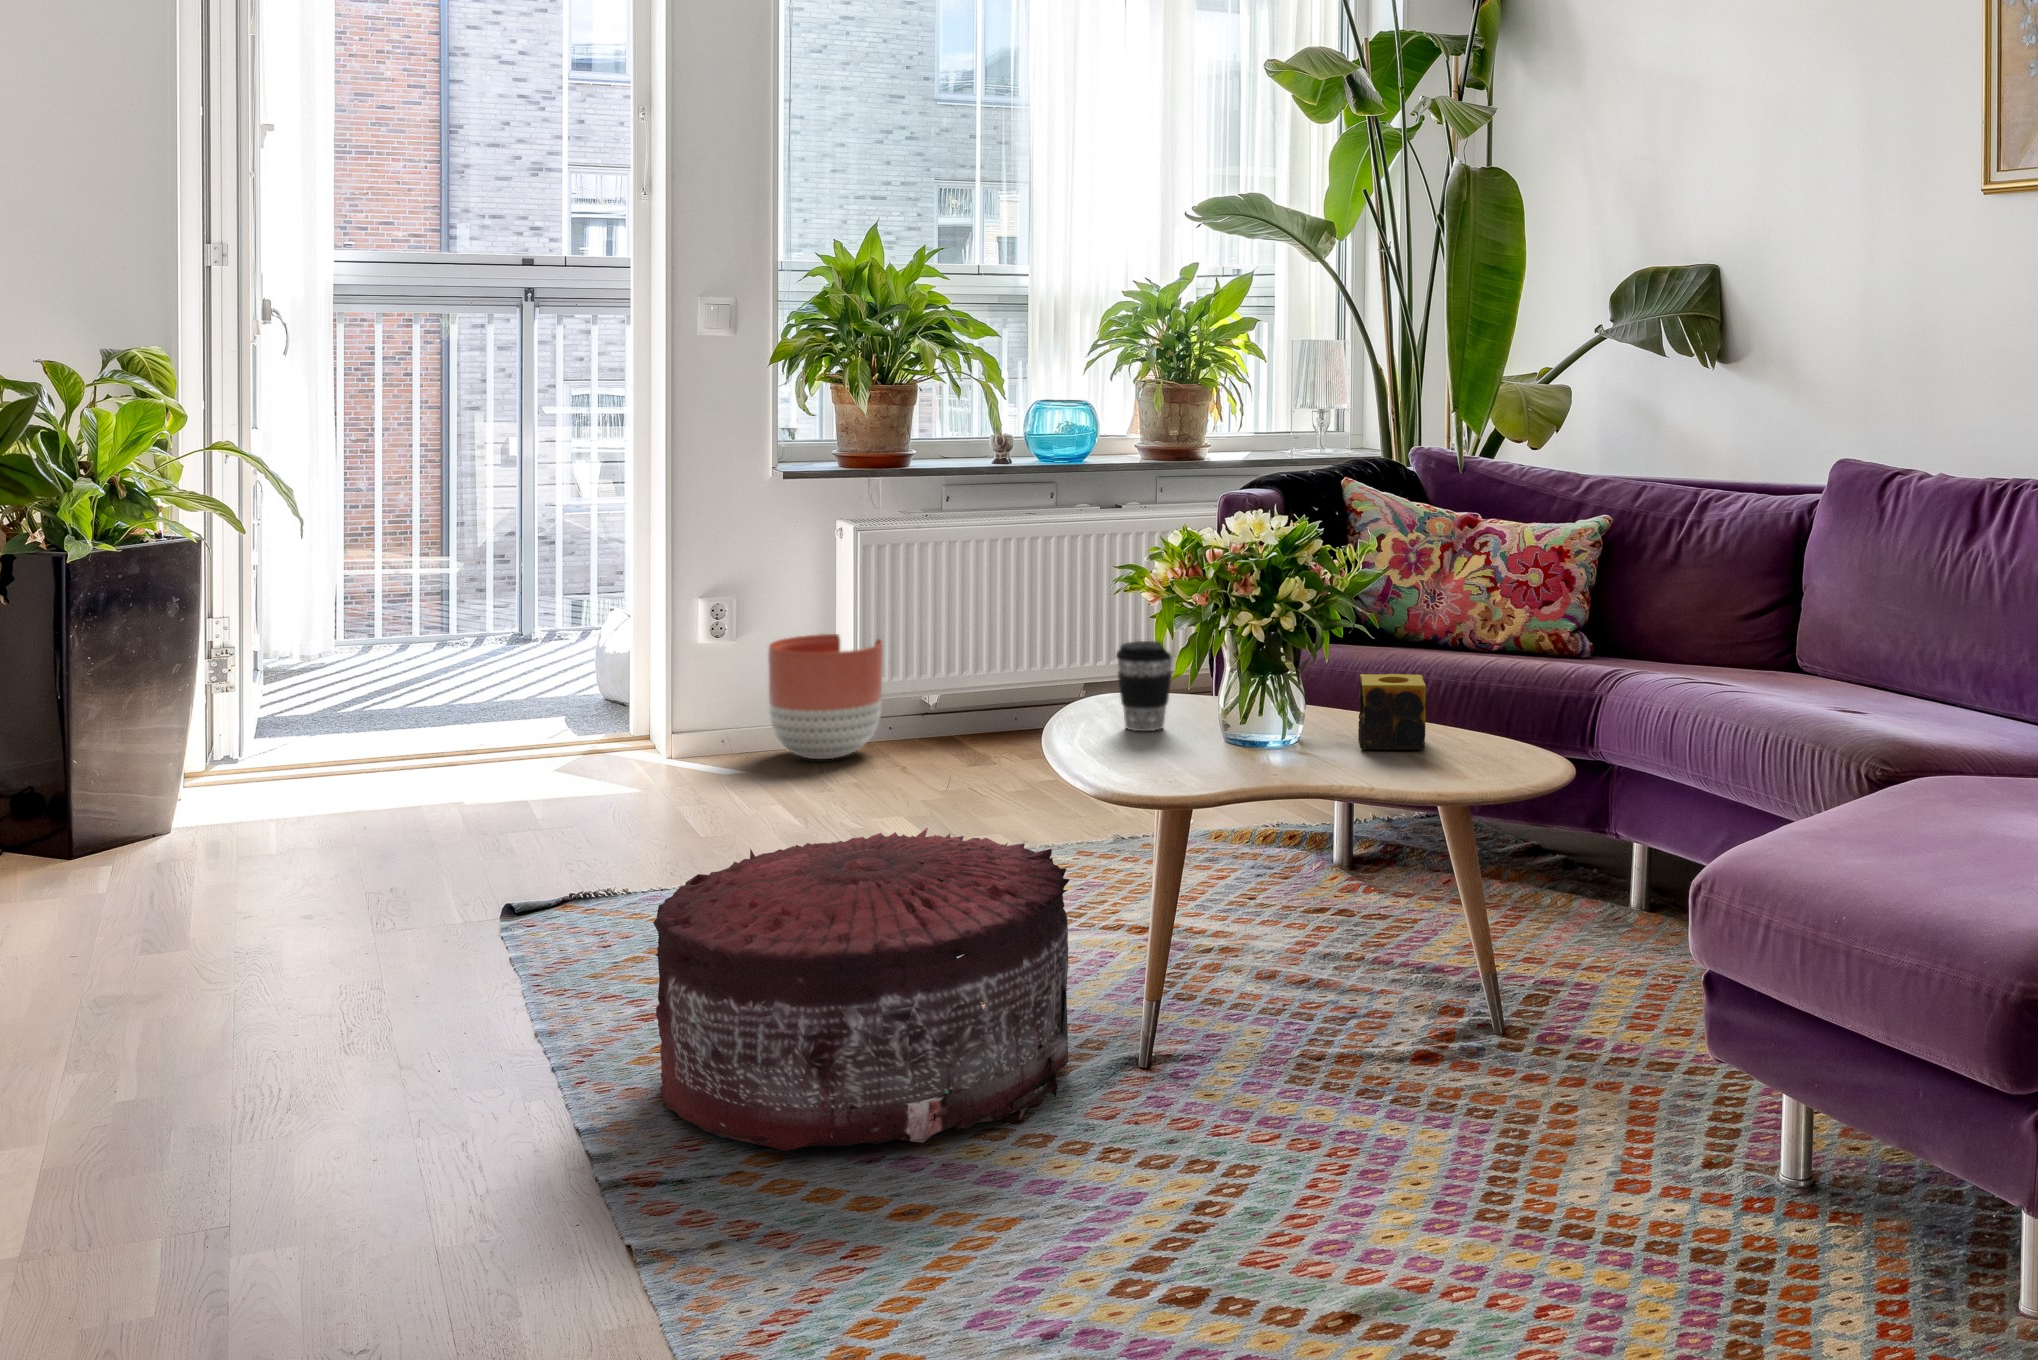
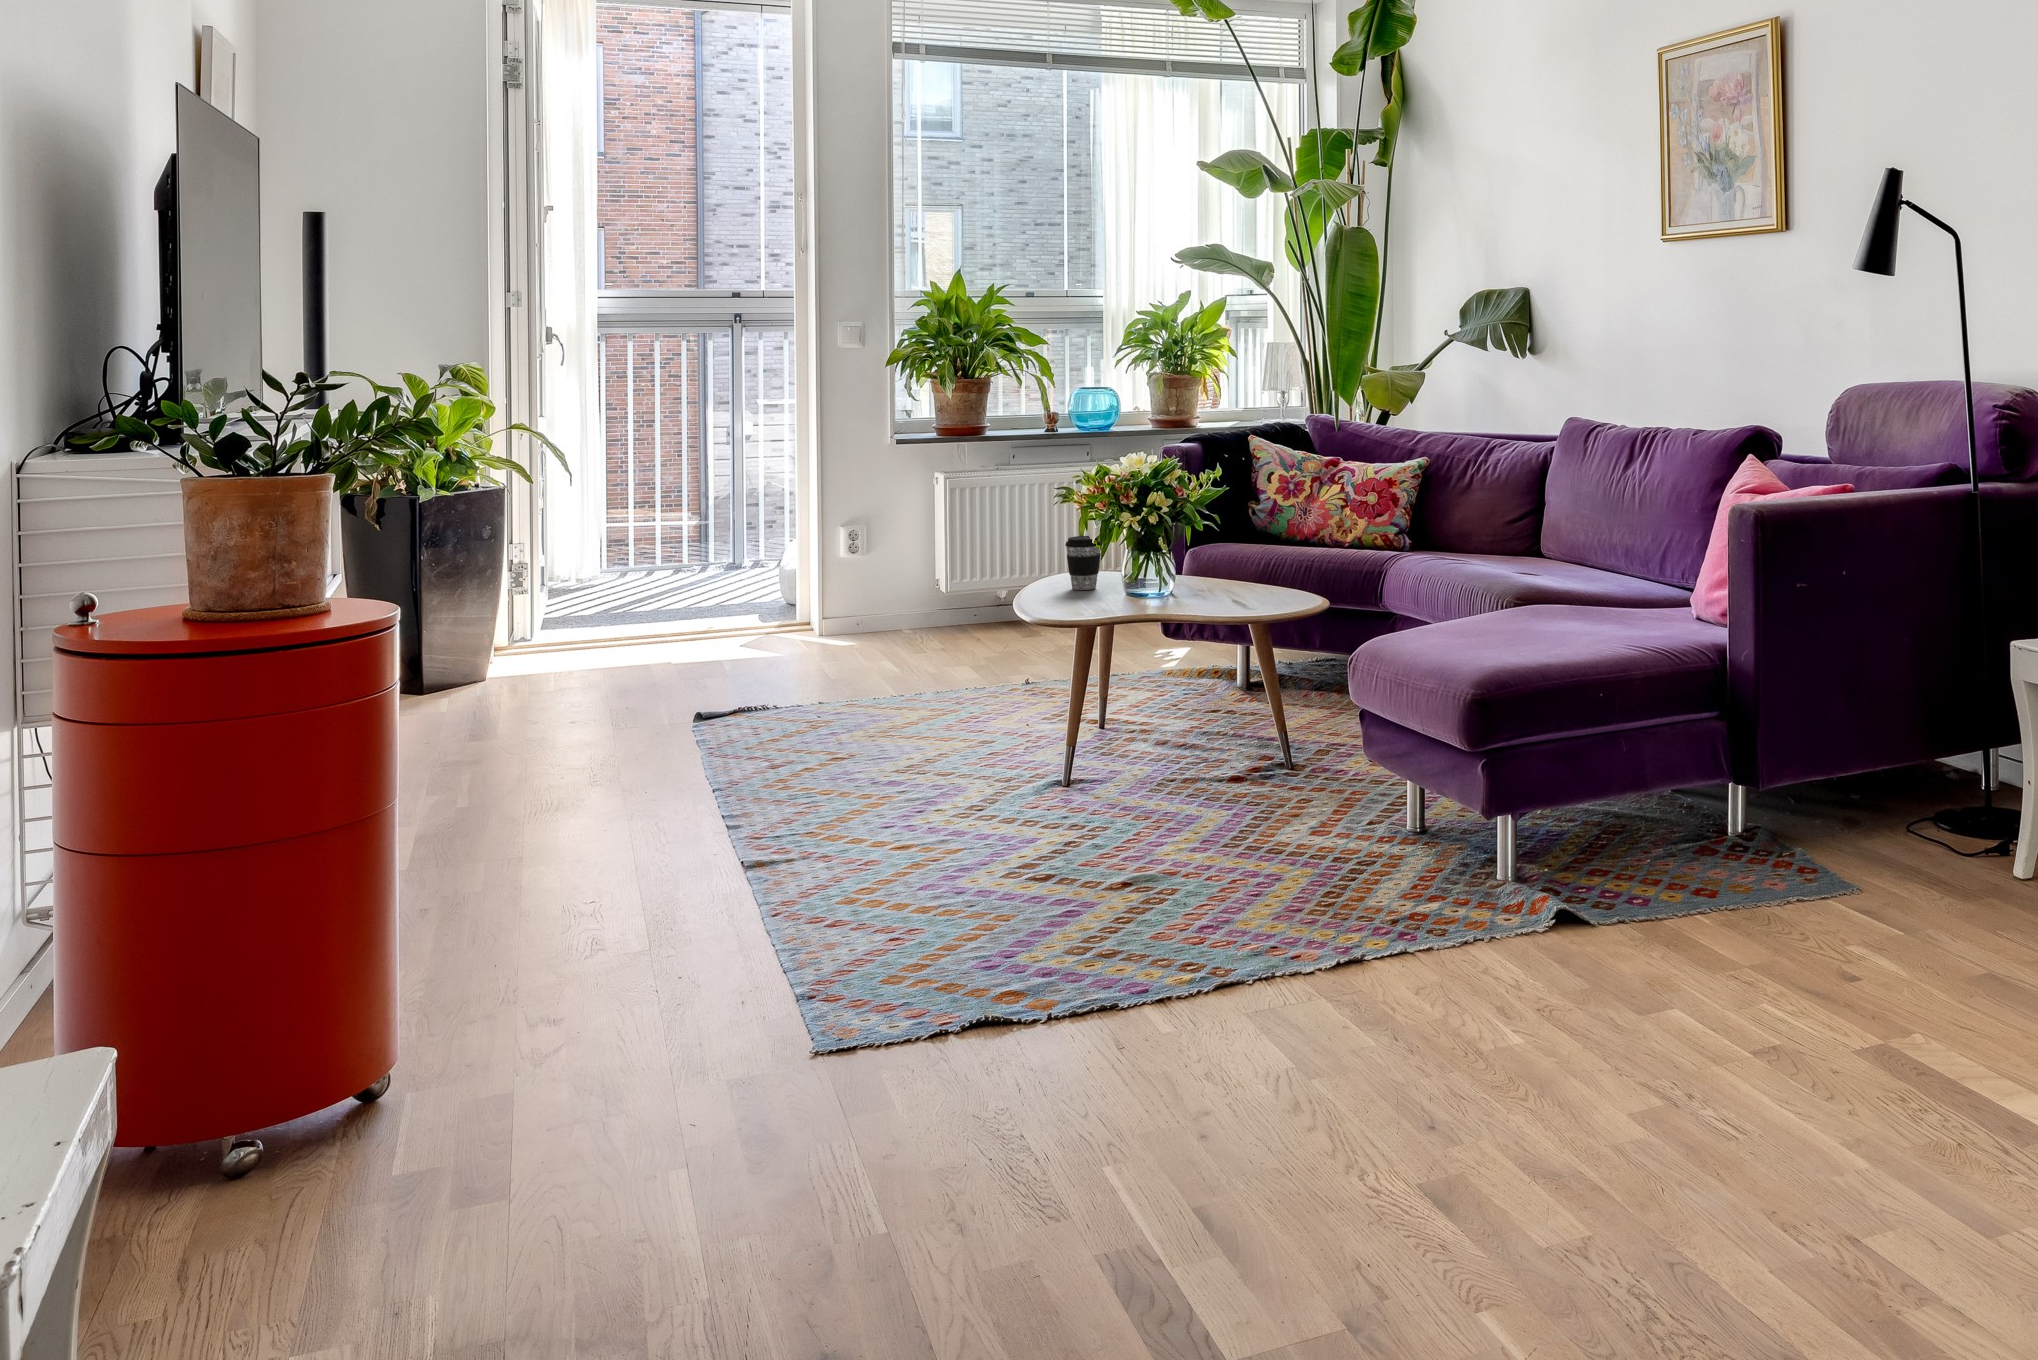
planter: present [768,634,883,759] -> none [890,550,968,633]
candle: present [1358,674,1426,750] -> none [1210,553,1253,598]
pouf: present [653,828,1069,1151] -> none [772,648,1025,818]

